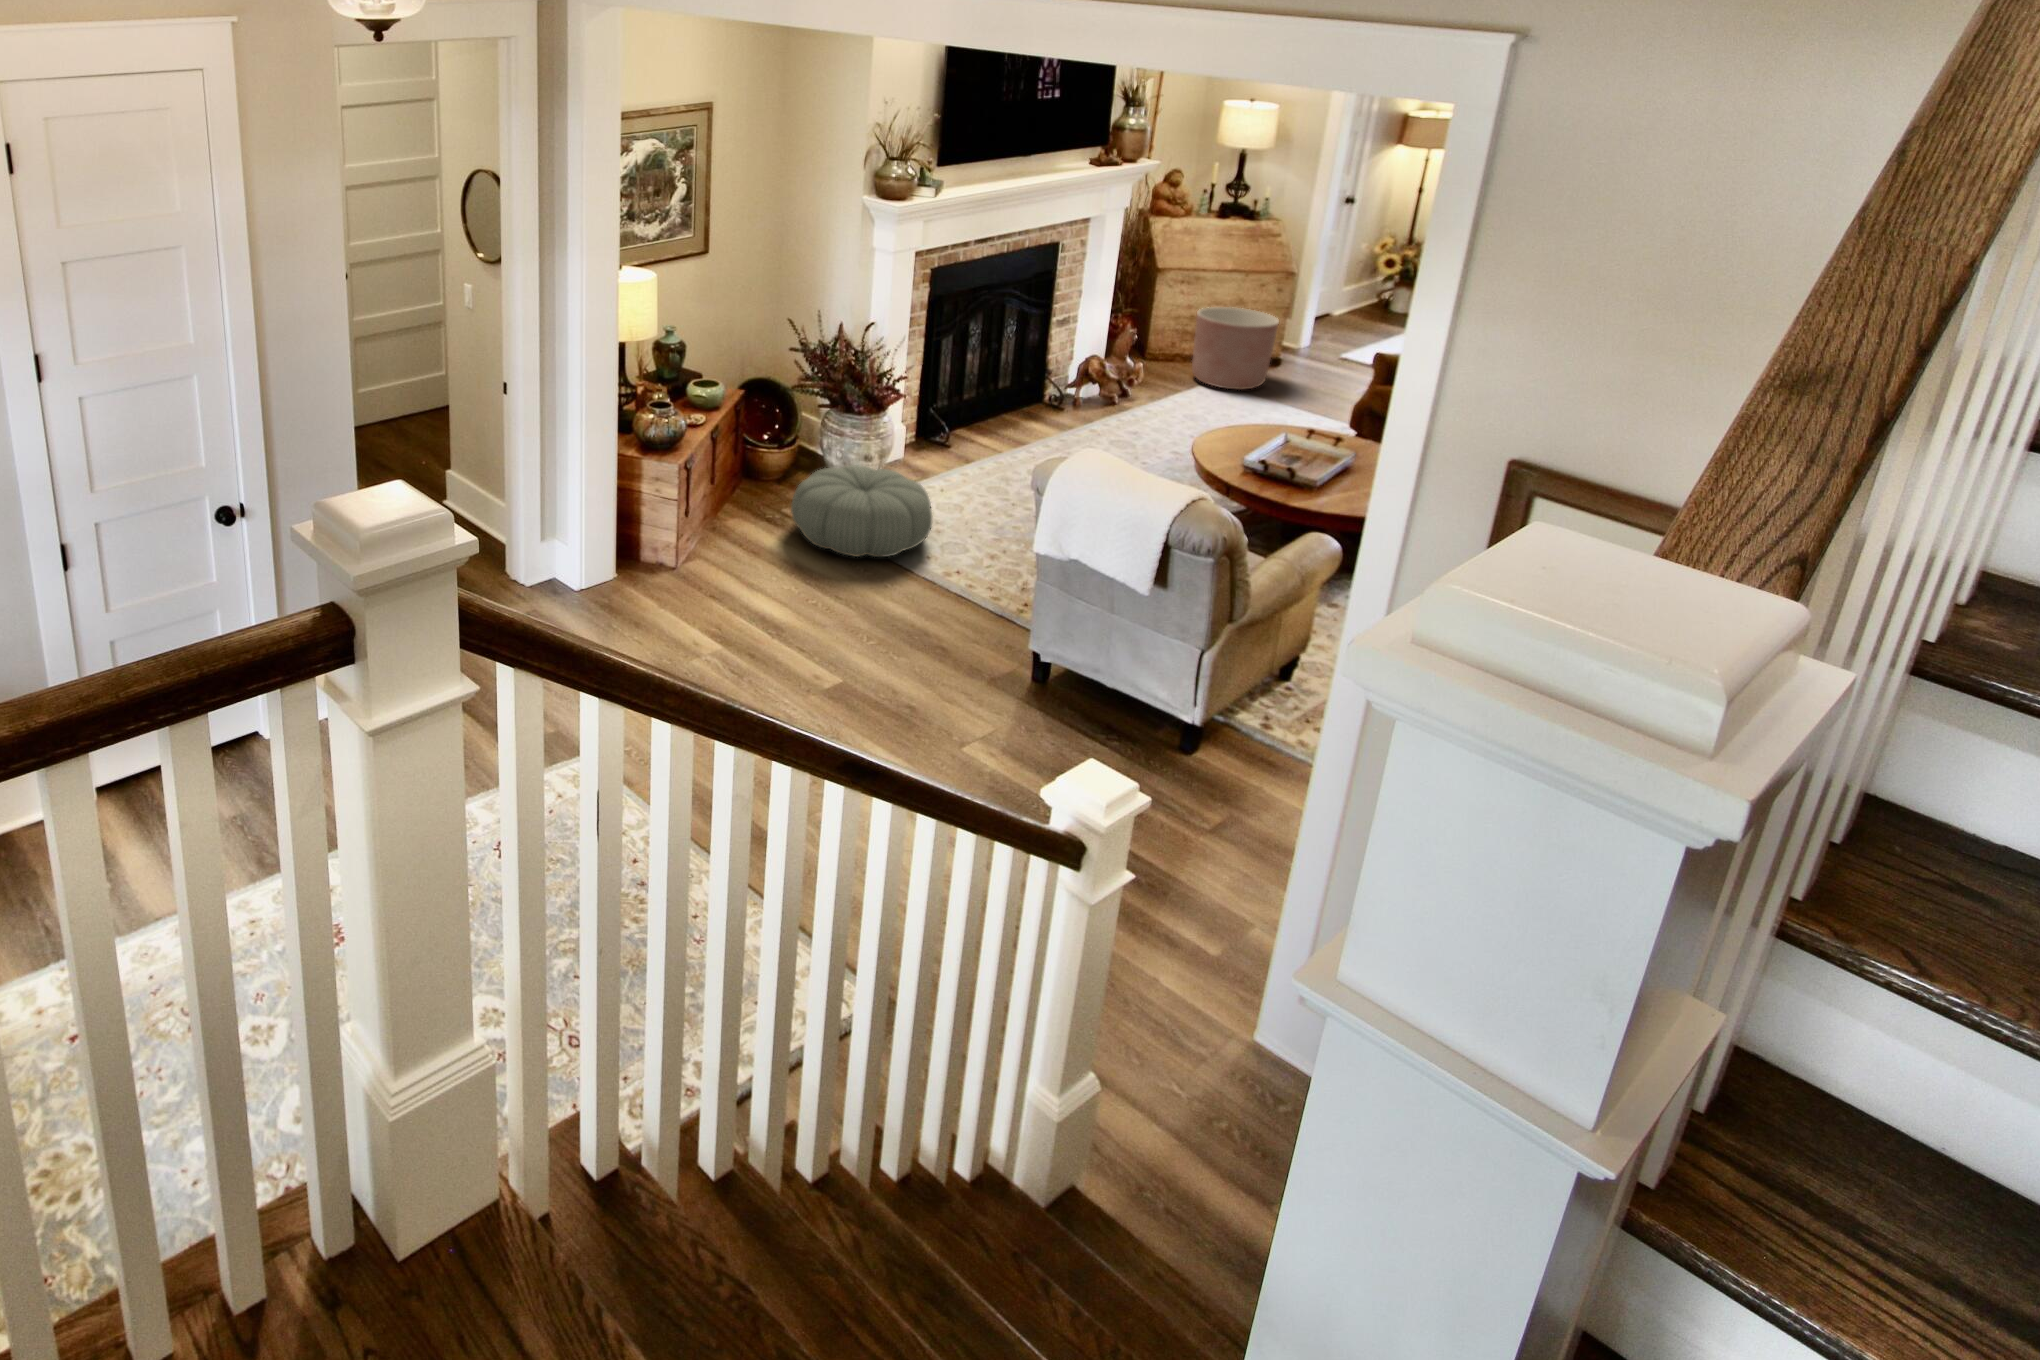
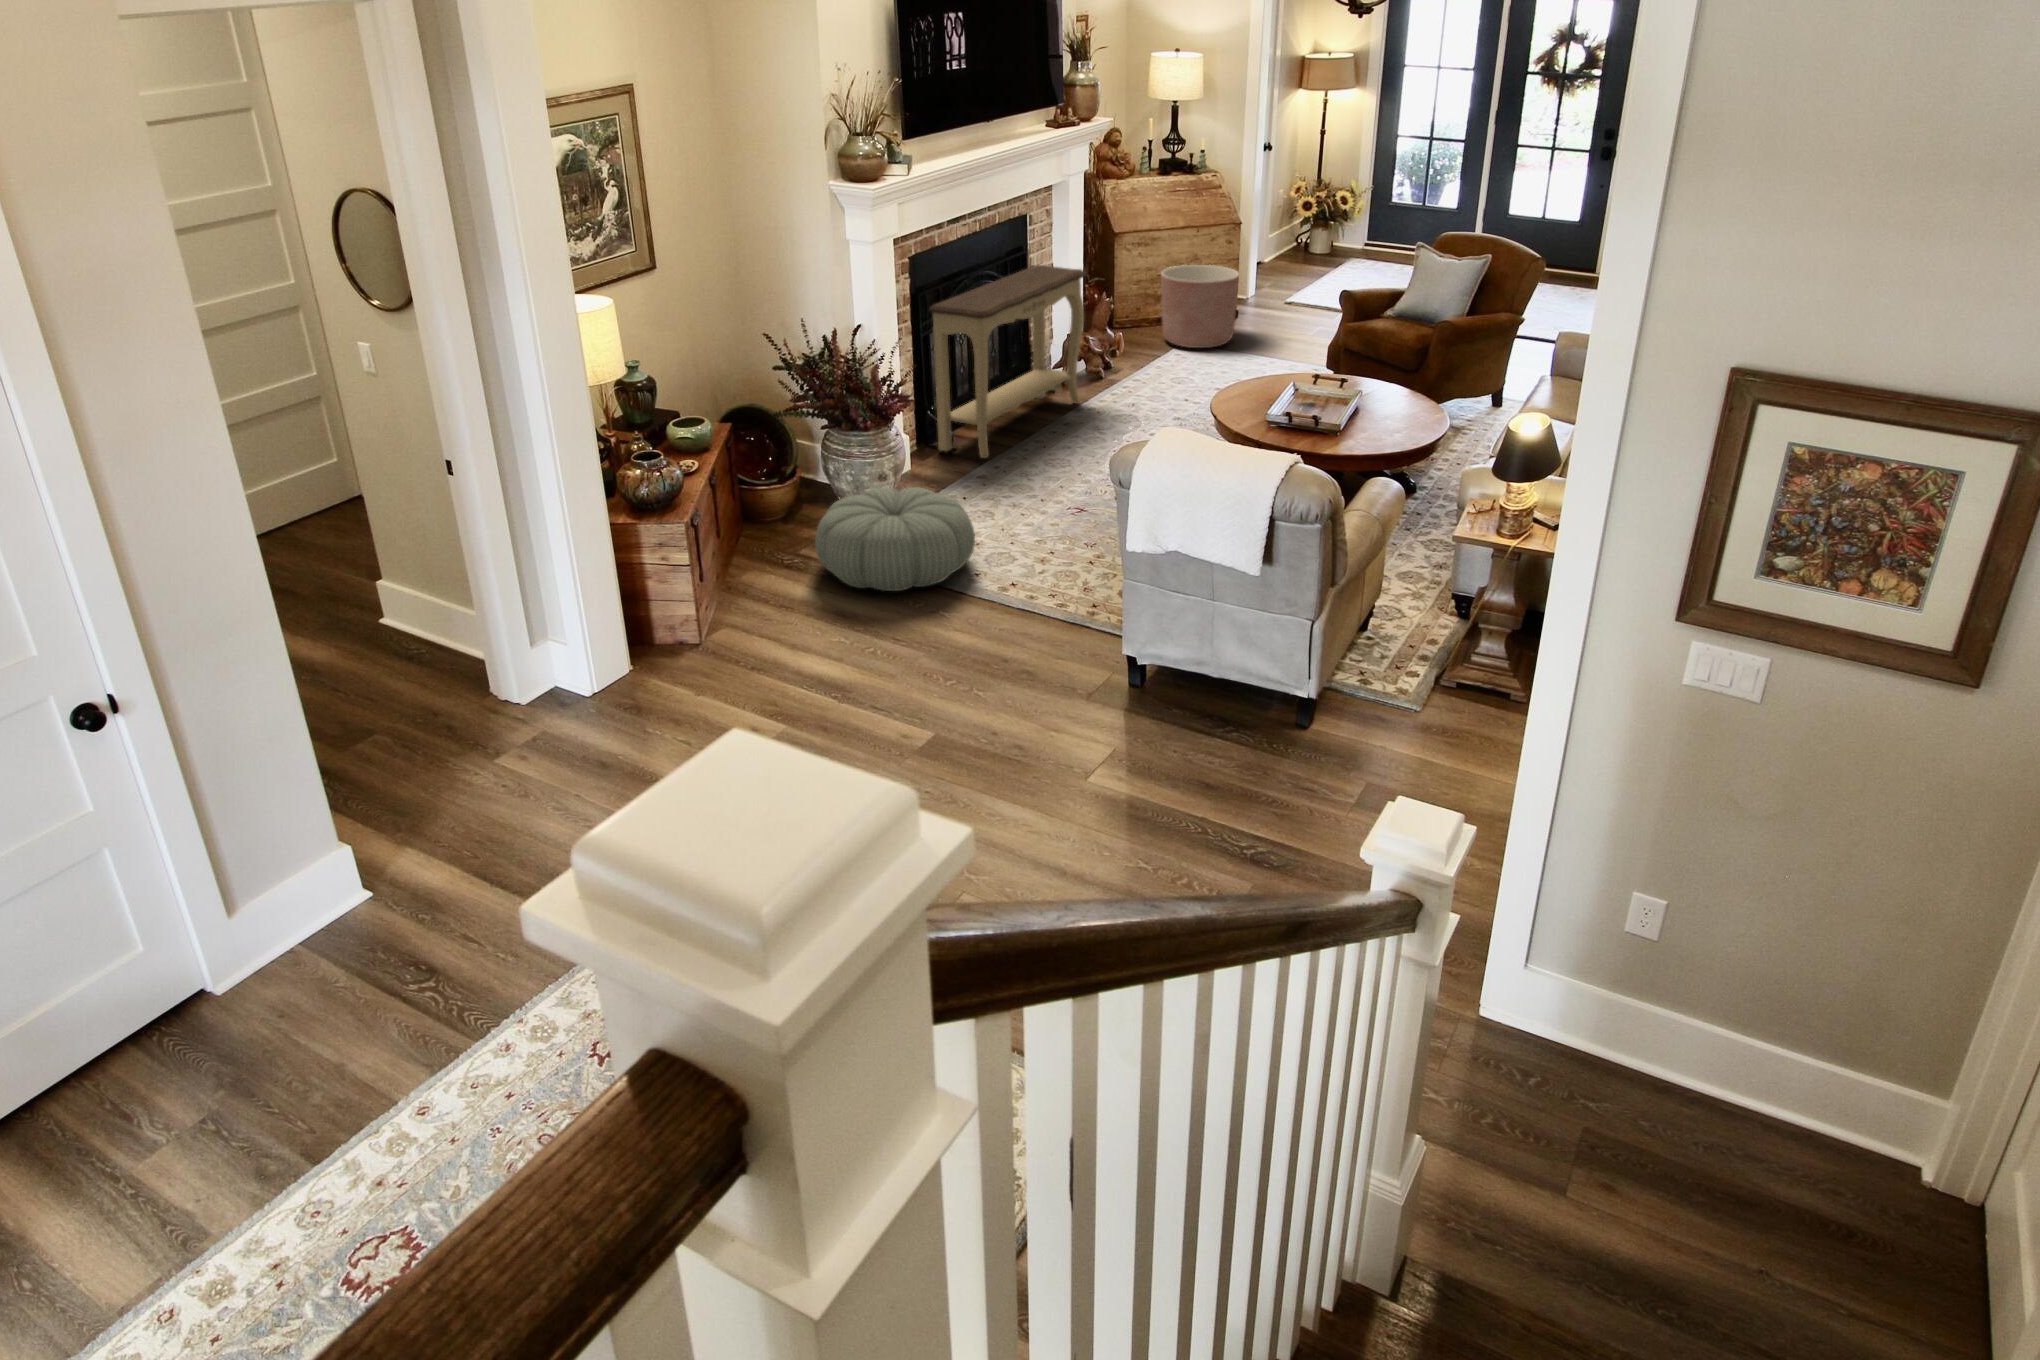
console table: none [934,289,1106,457] -> present [929,265,1086,458]

